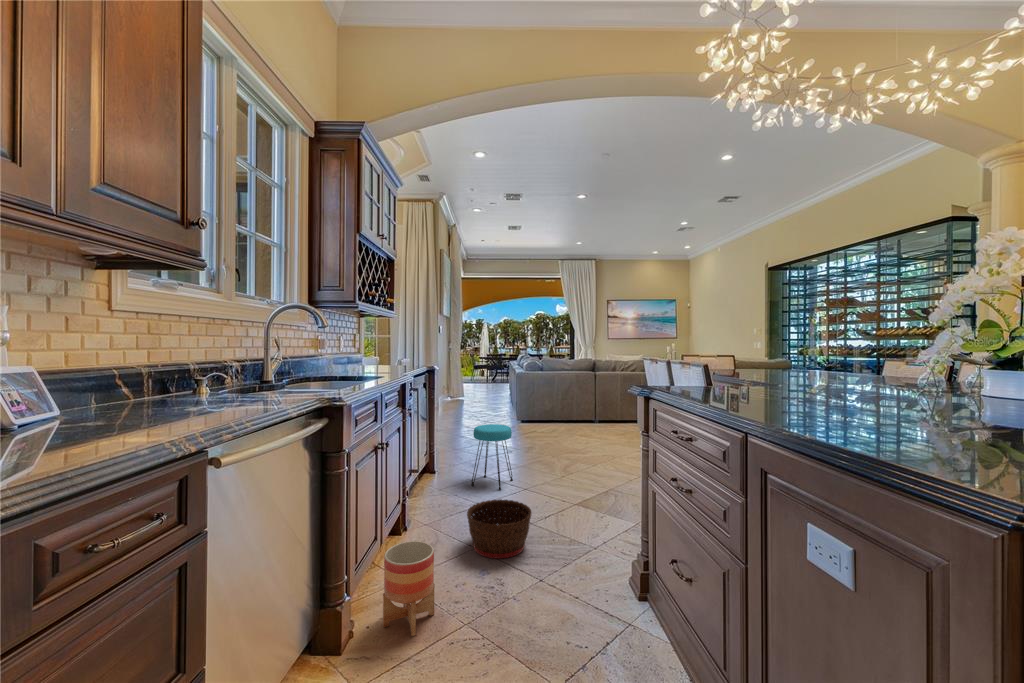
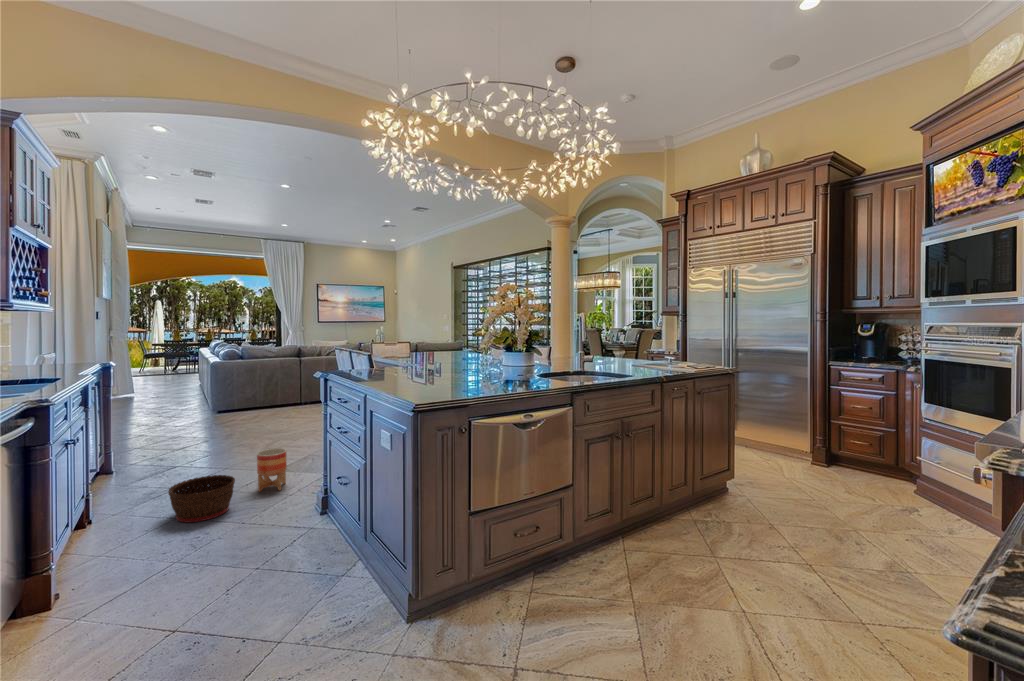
stool: present [472,424,513,489] -> none [163,415,212,478]
planter: present [383,541,435,636] -> present [257,448,287,492]

